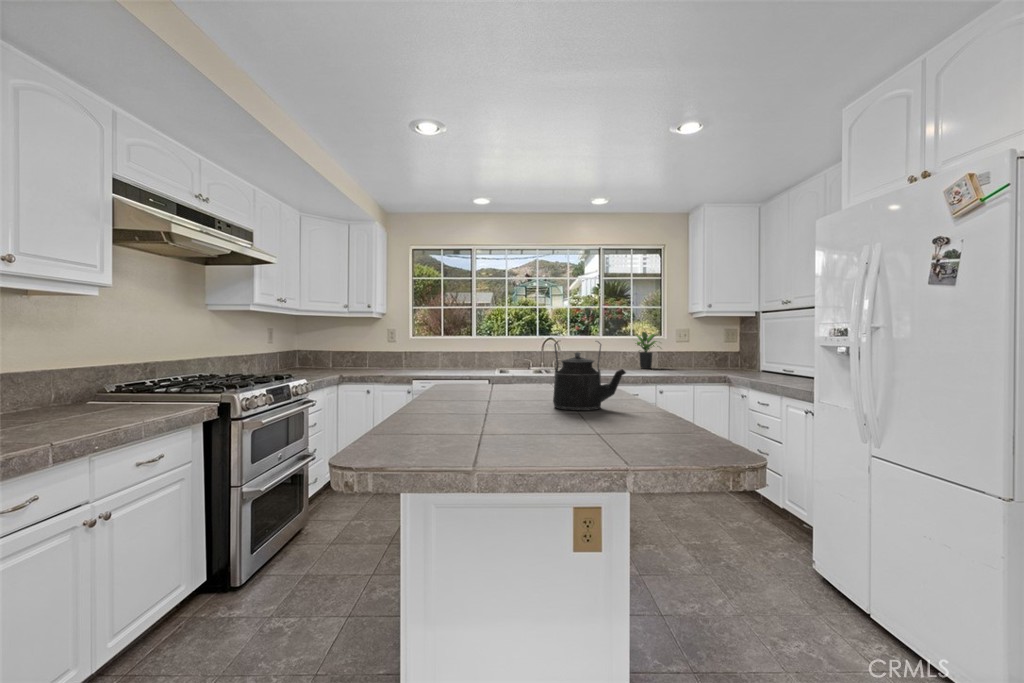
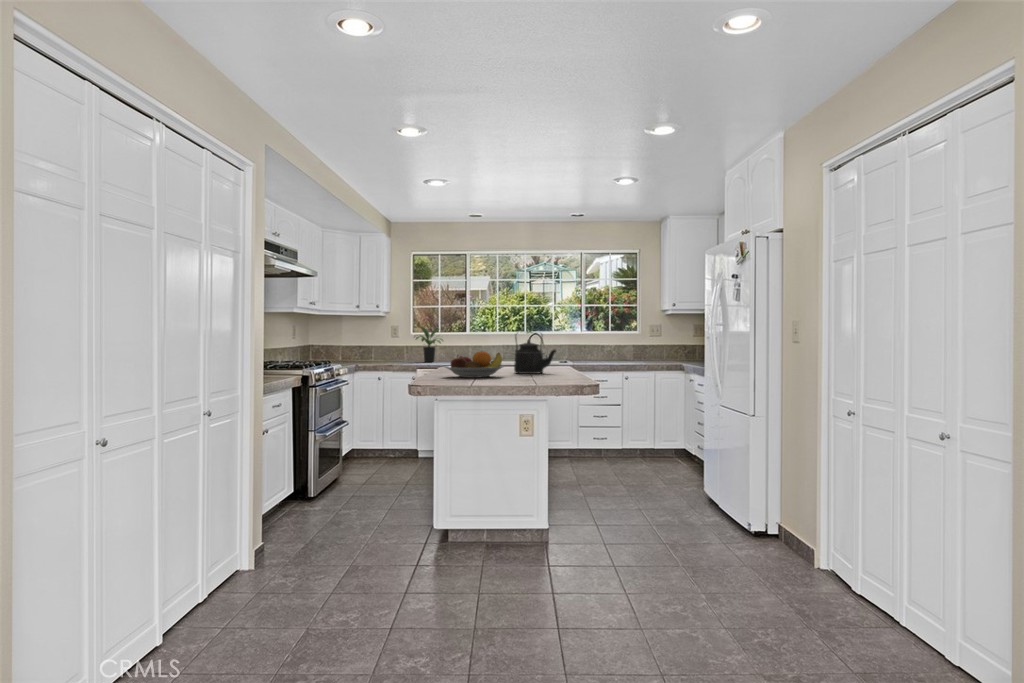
potted plant: present [637,332,657,369] -> present [416,327,442,362]
fruit bowl: none [434,378,549,432] -> present [445,351,504,378]

